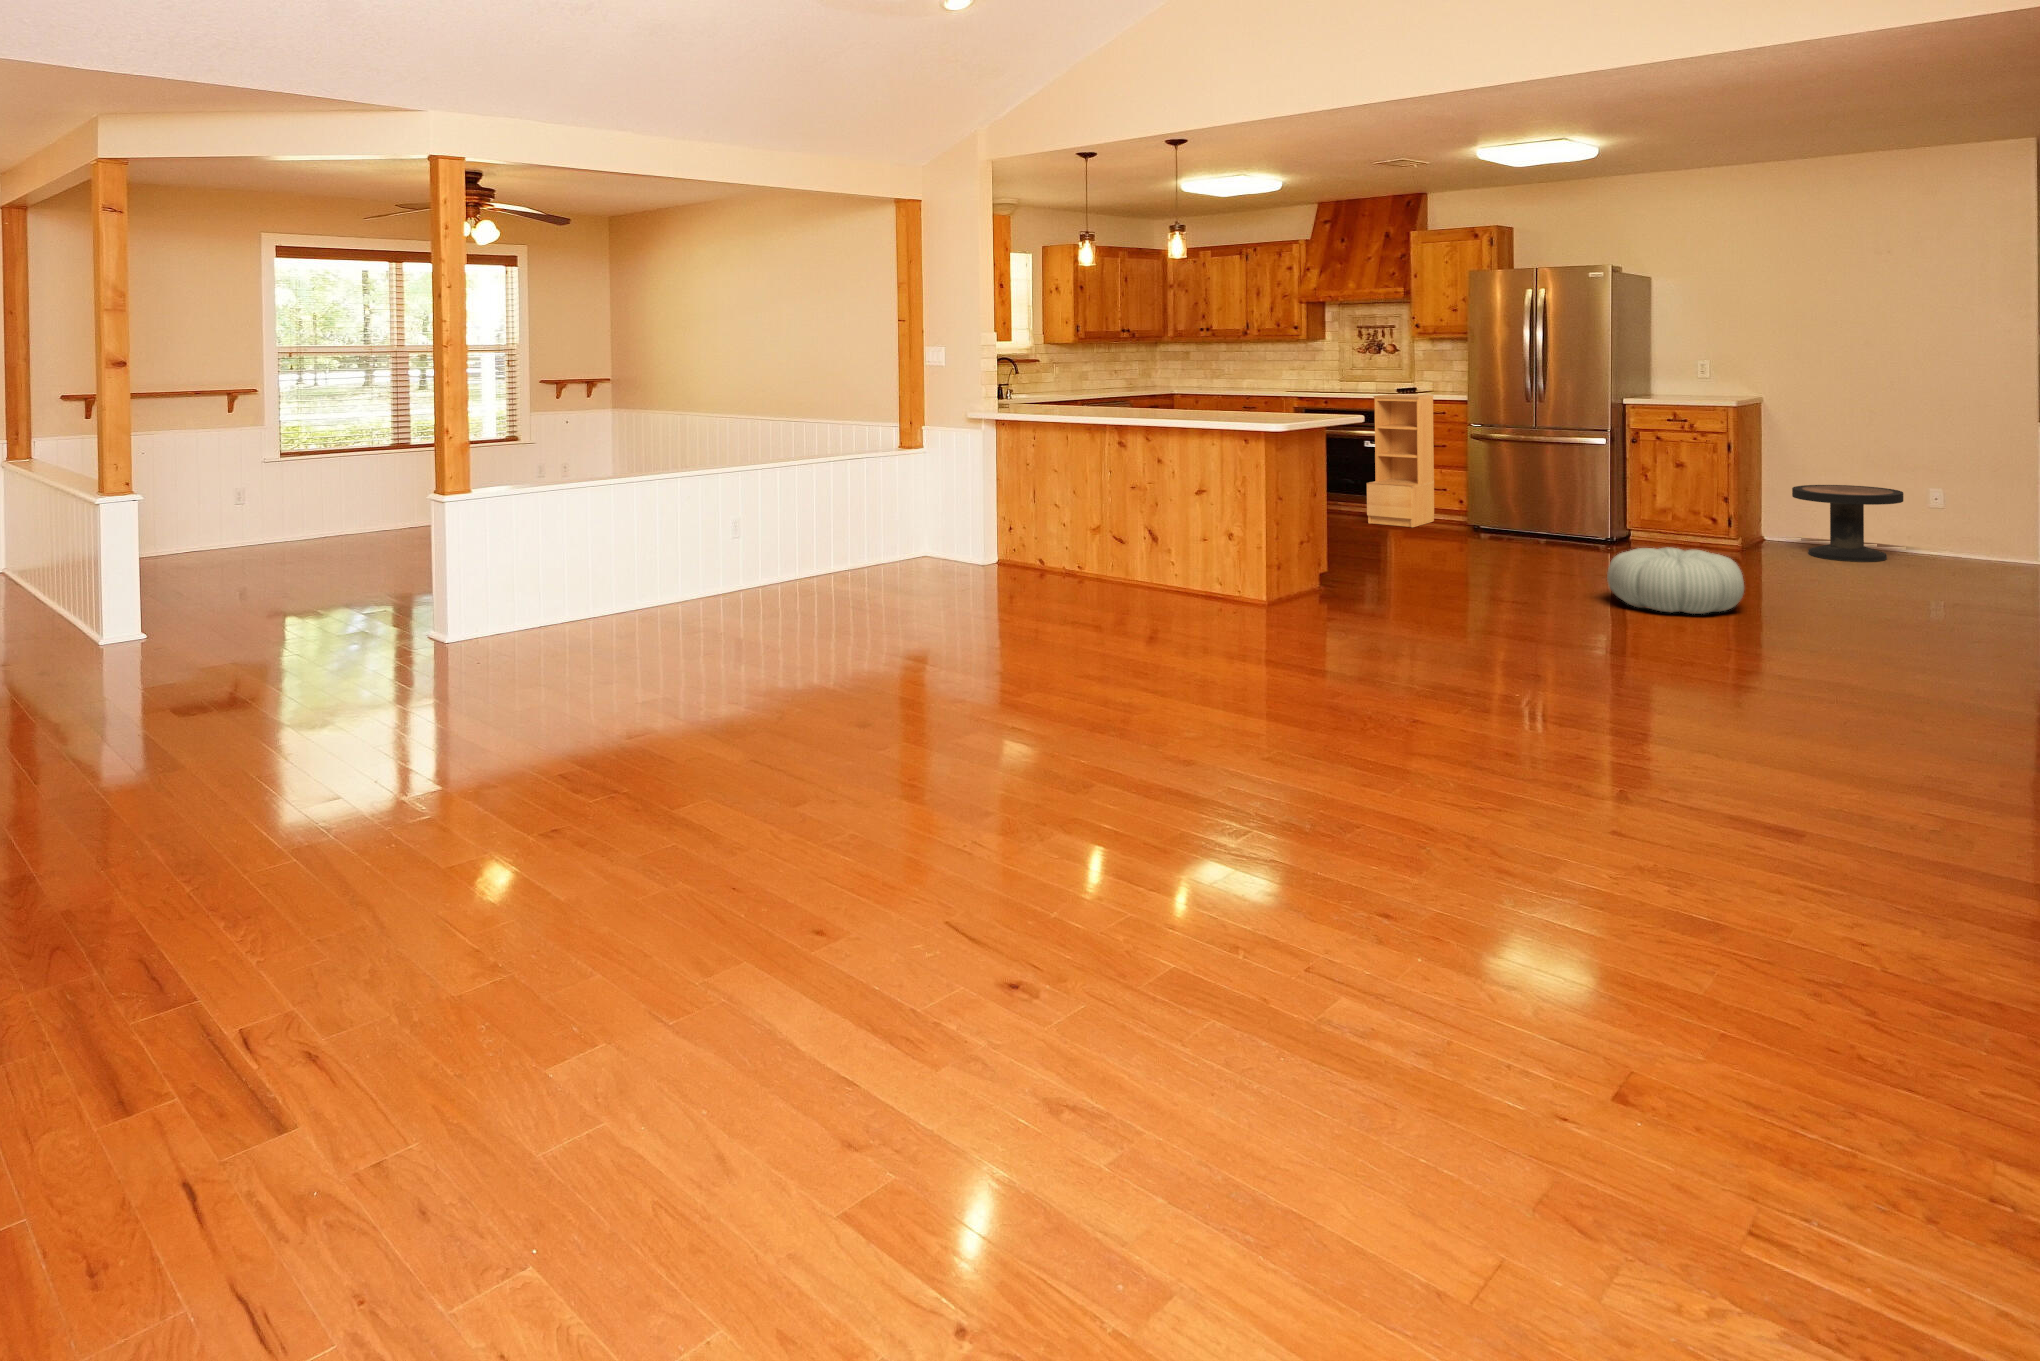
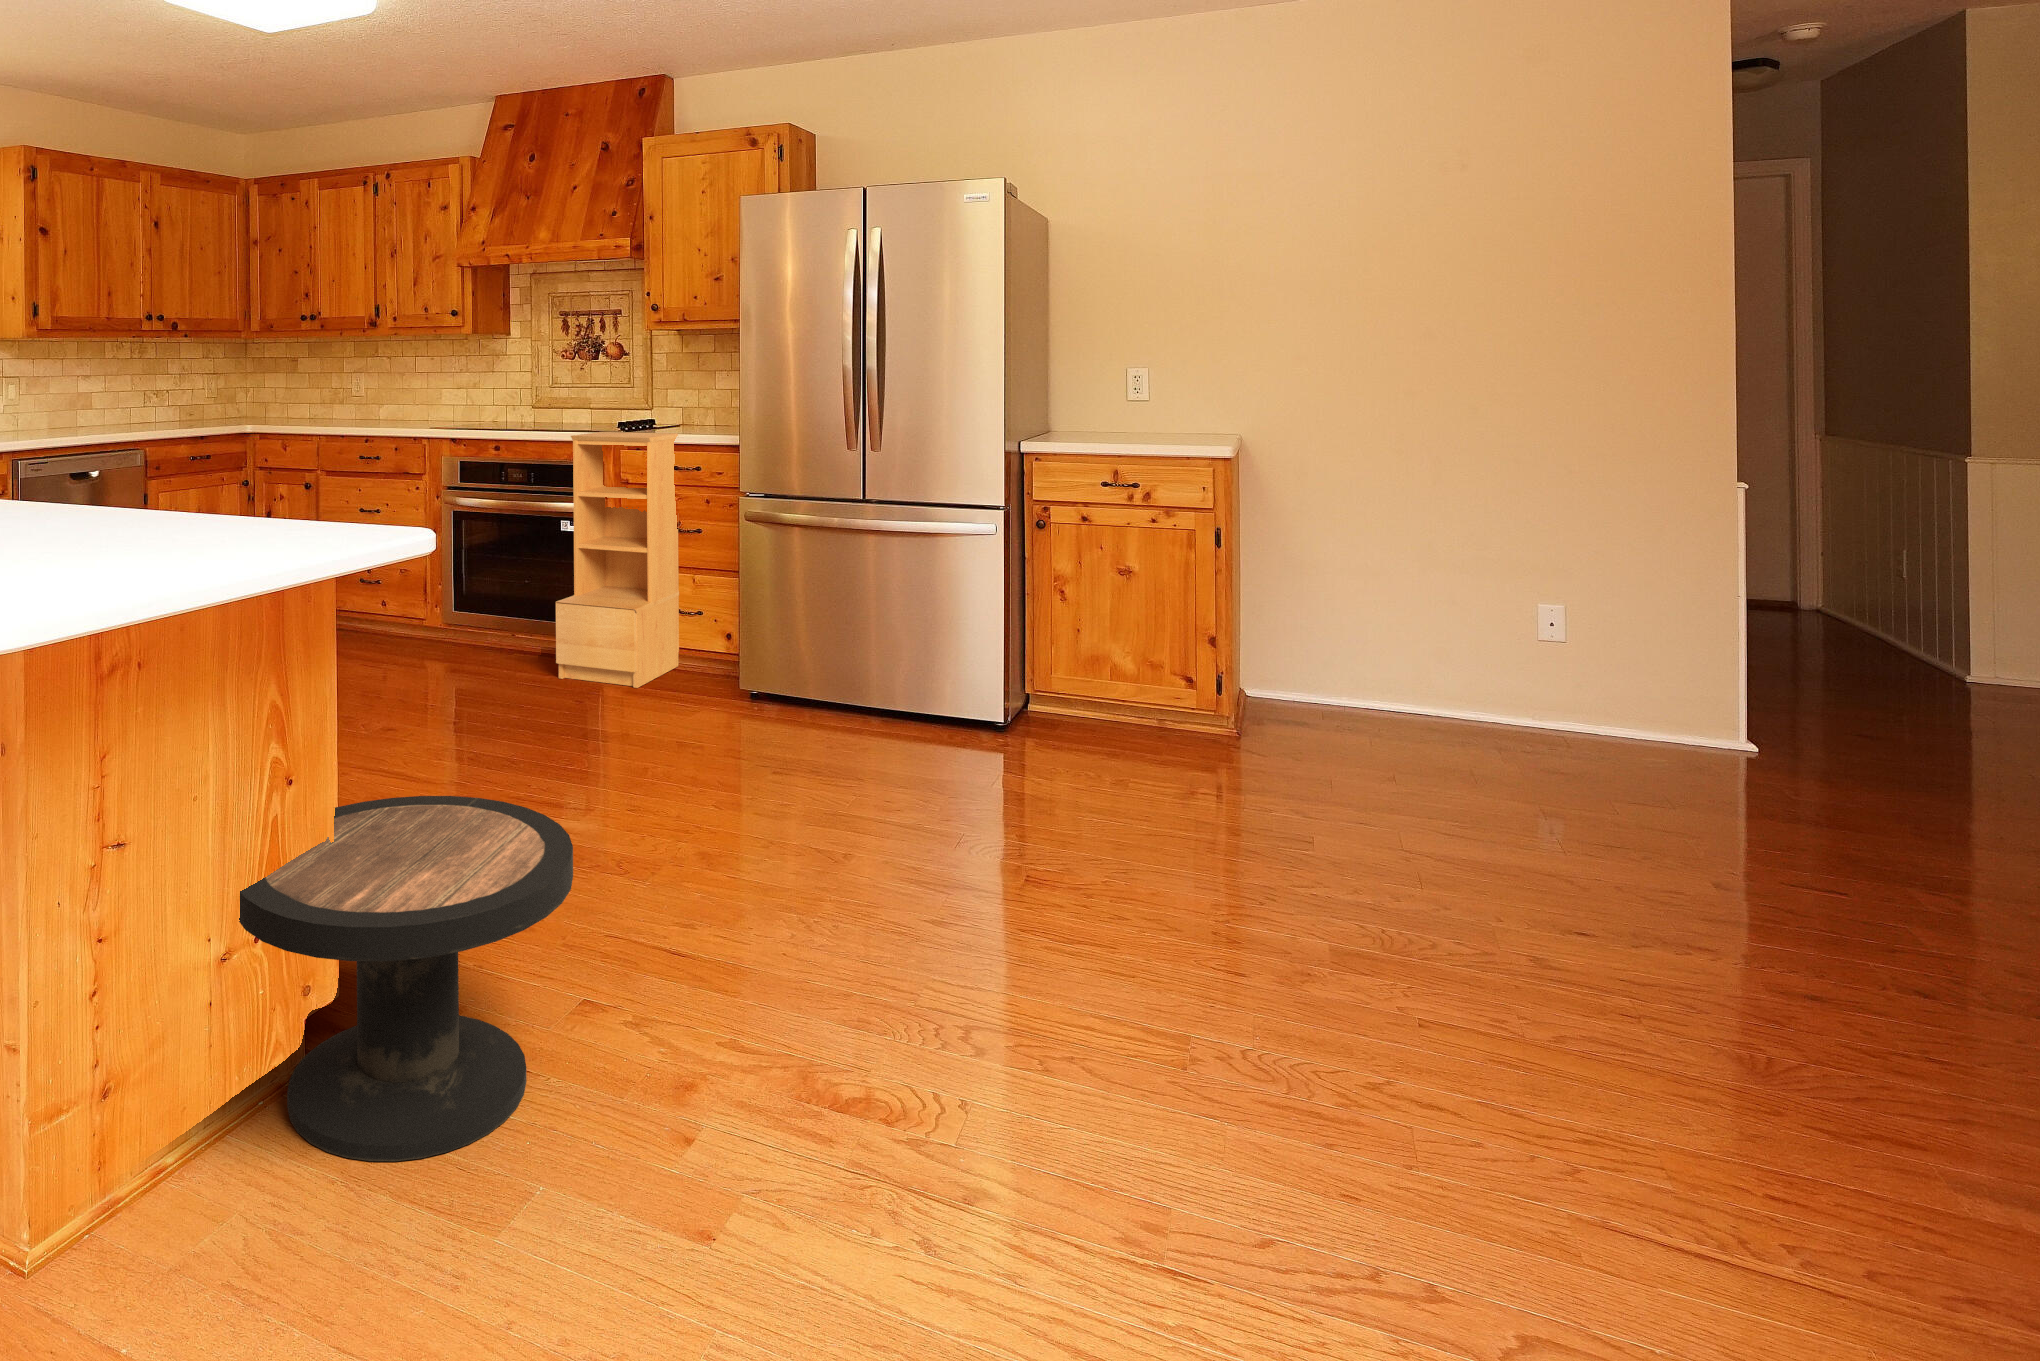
side table: present [1792,485,1903,562] -> present [239,796,573,1161]
pouf: present [1607,548,1744,614] -> none [1095,859,1491,1129]

